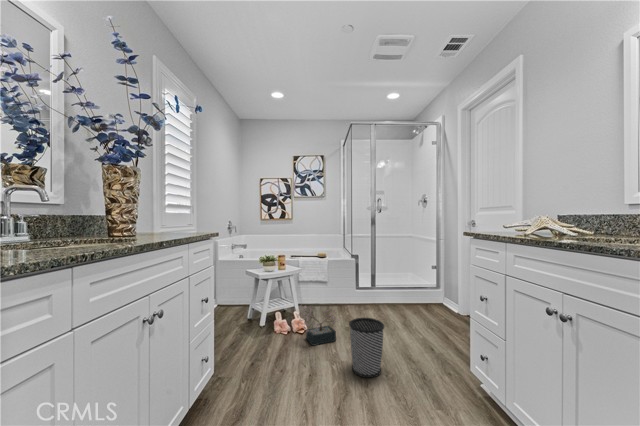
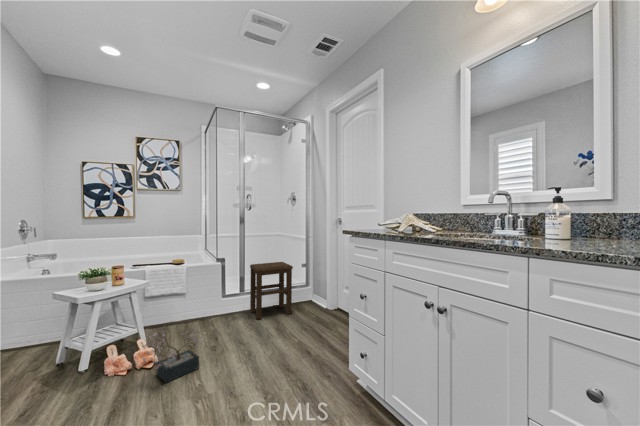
stool: none [381,263,422,314] -> present [250,262,293,320]
wastebasket: present [349,318,384,378] -> none [219,334,263,410]

